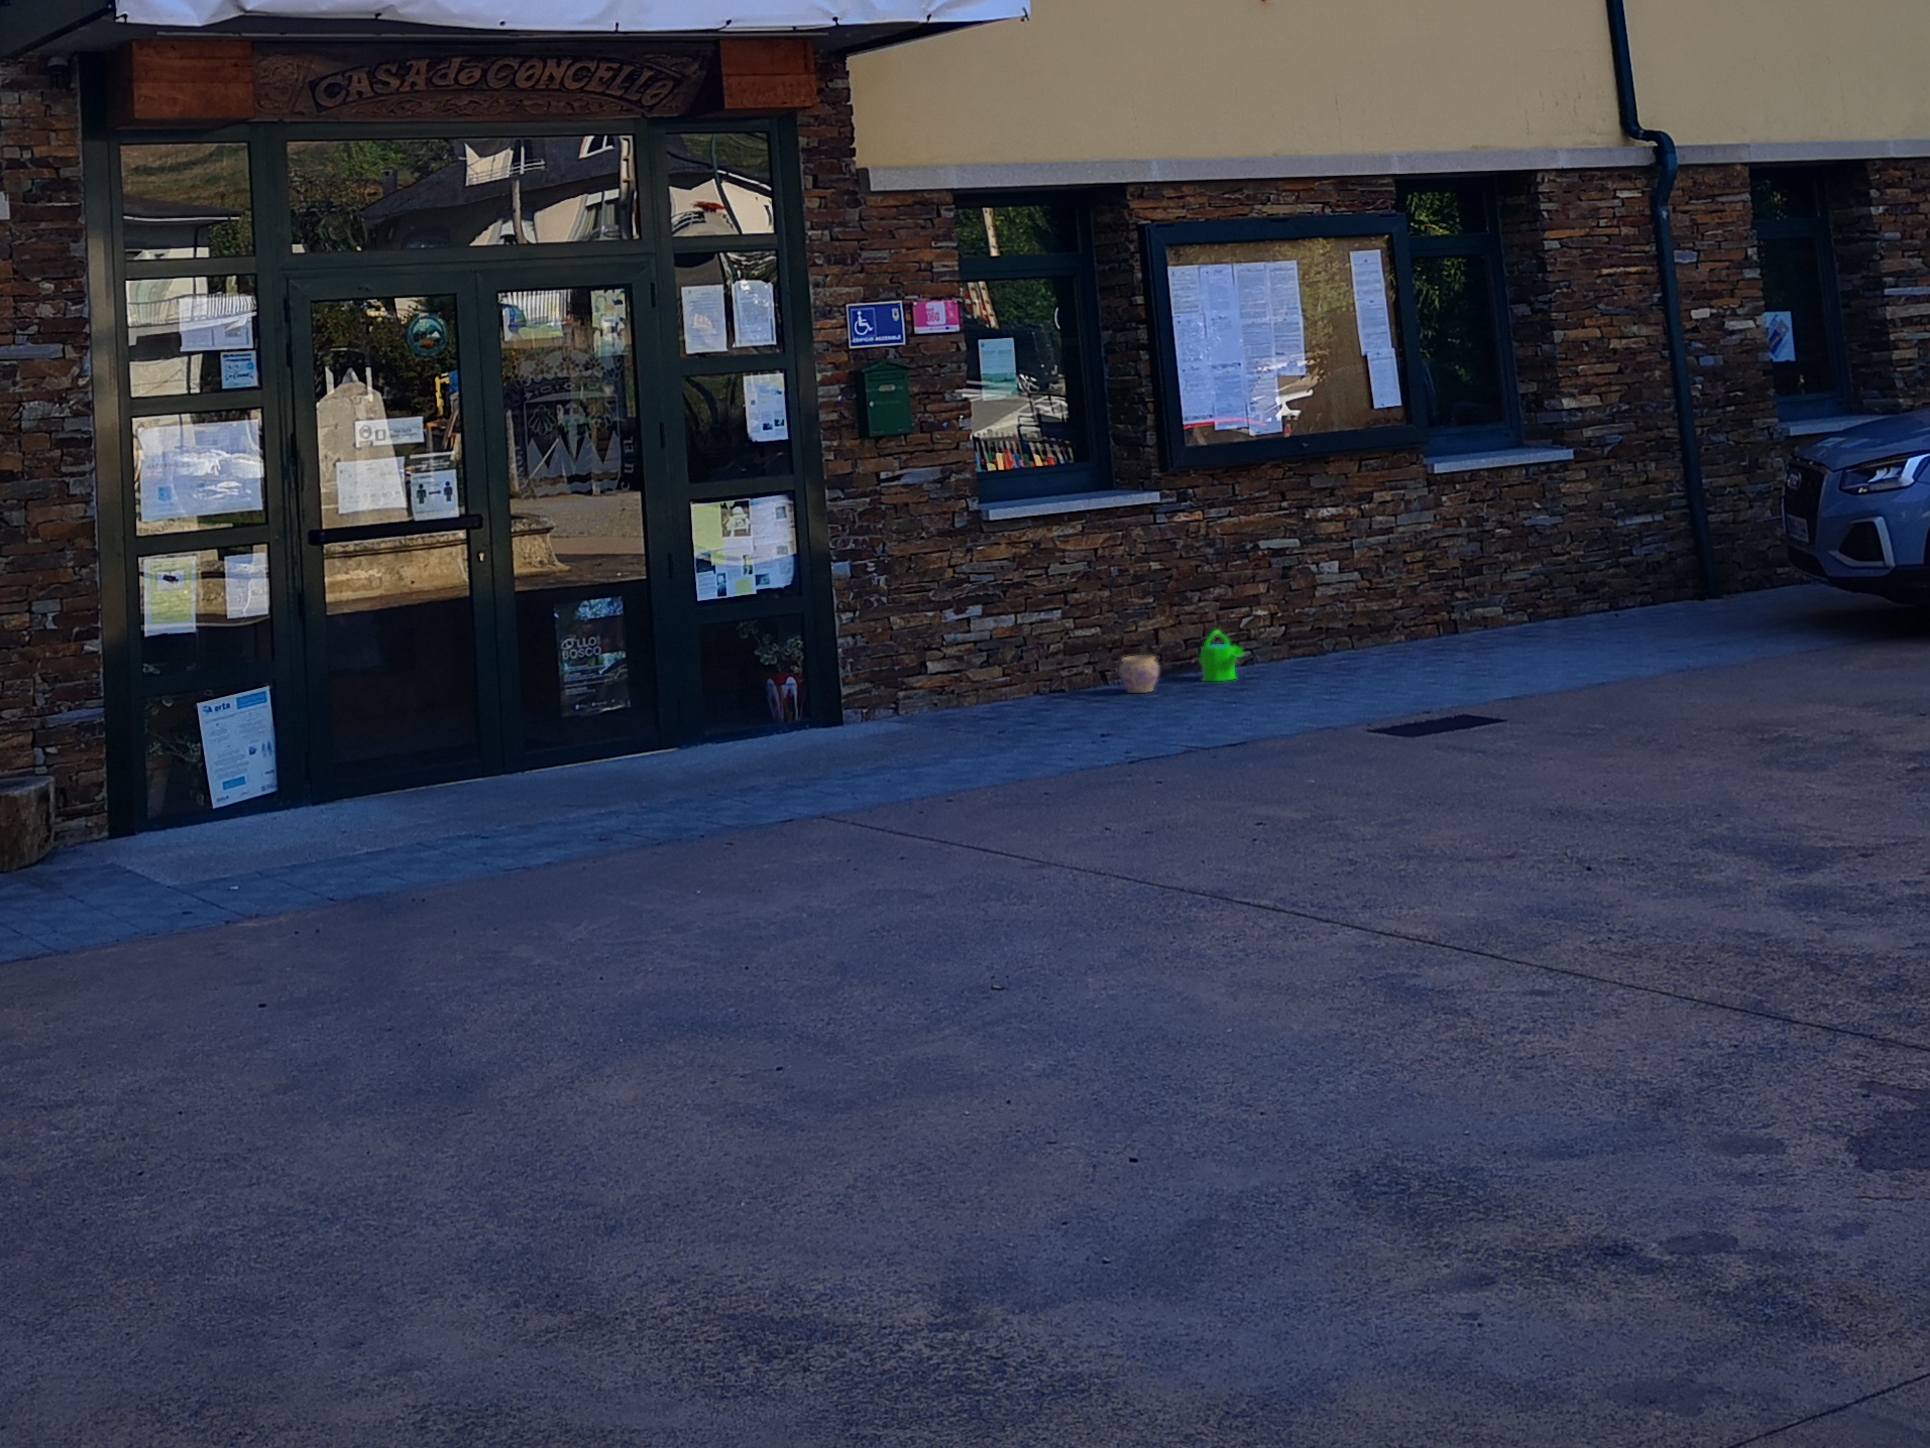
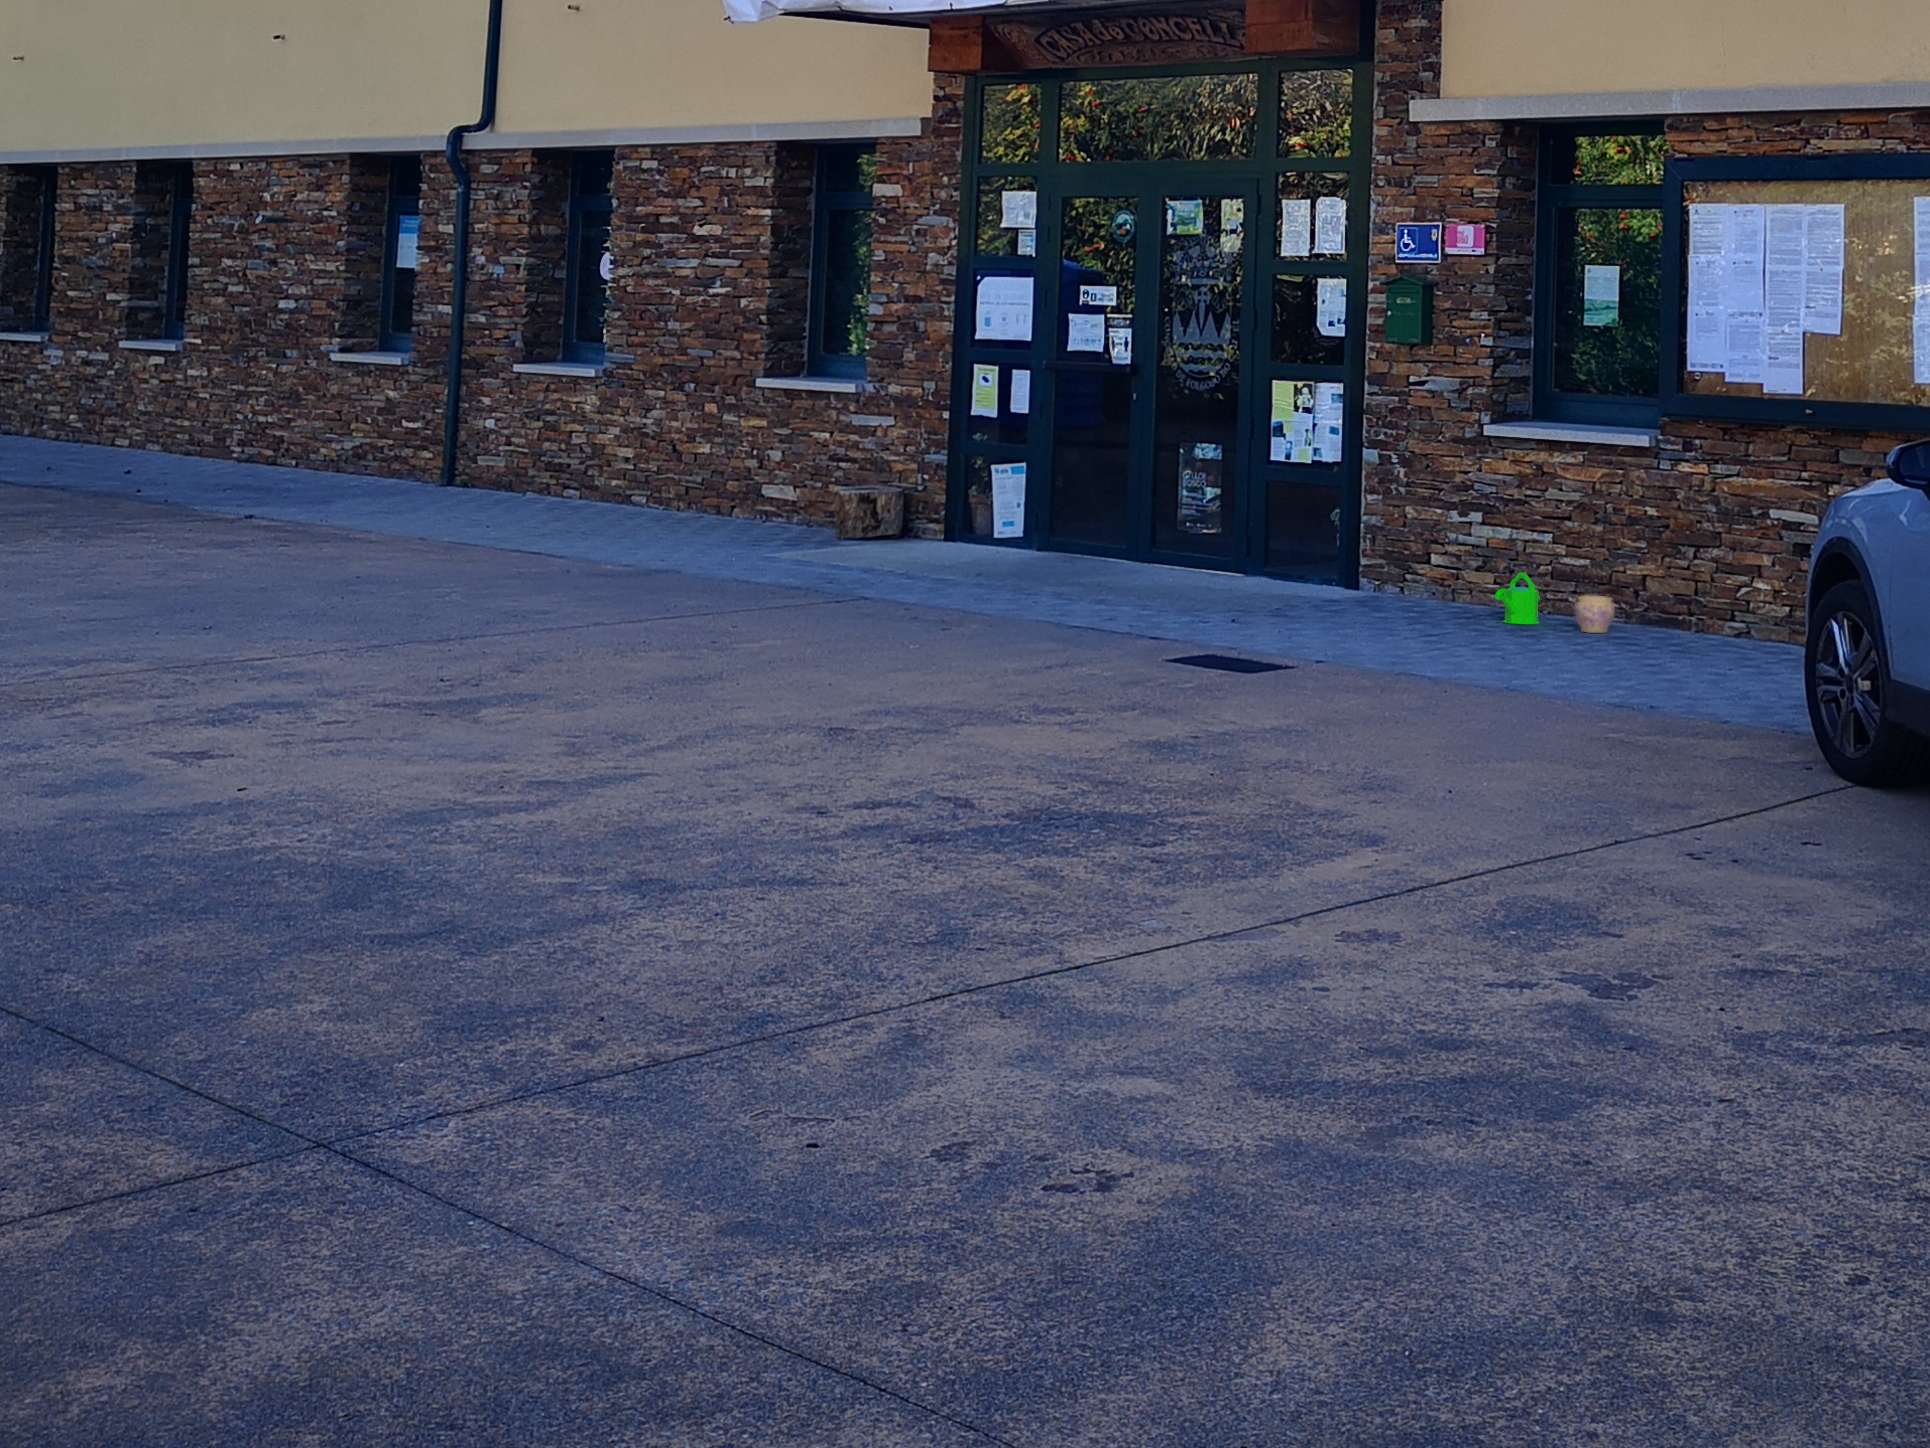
watering can: present [1199,630,1243,681] -> present [1495,572,1540,624]

